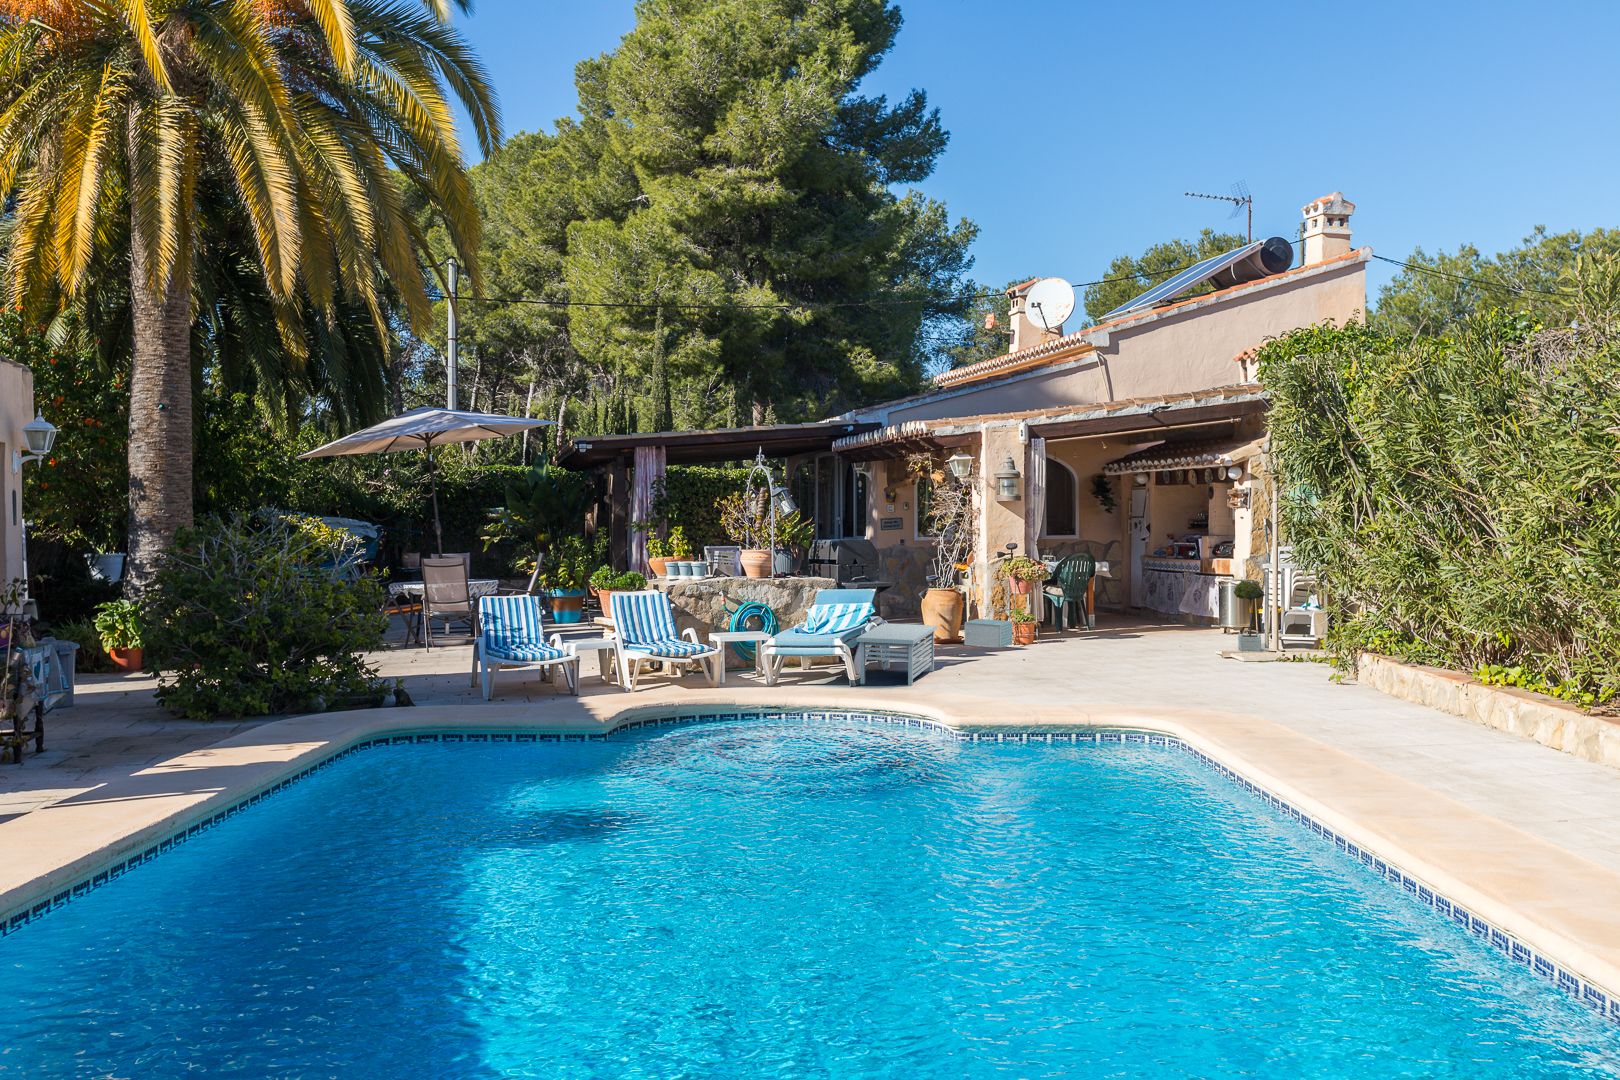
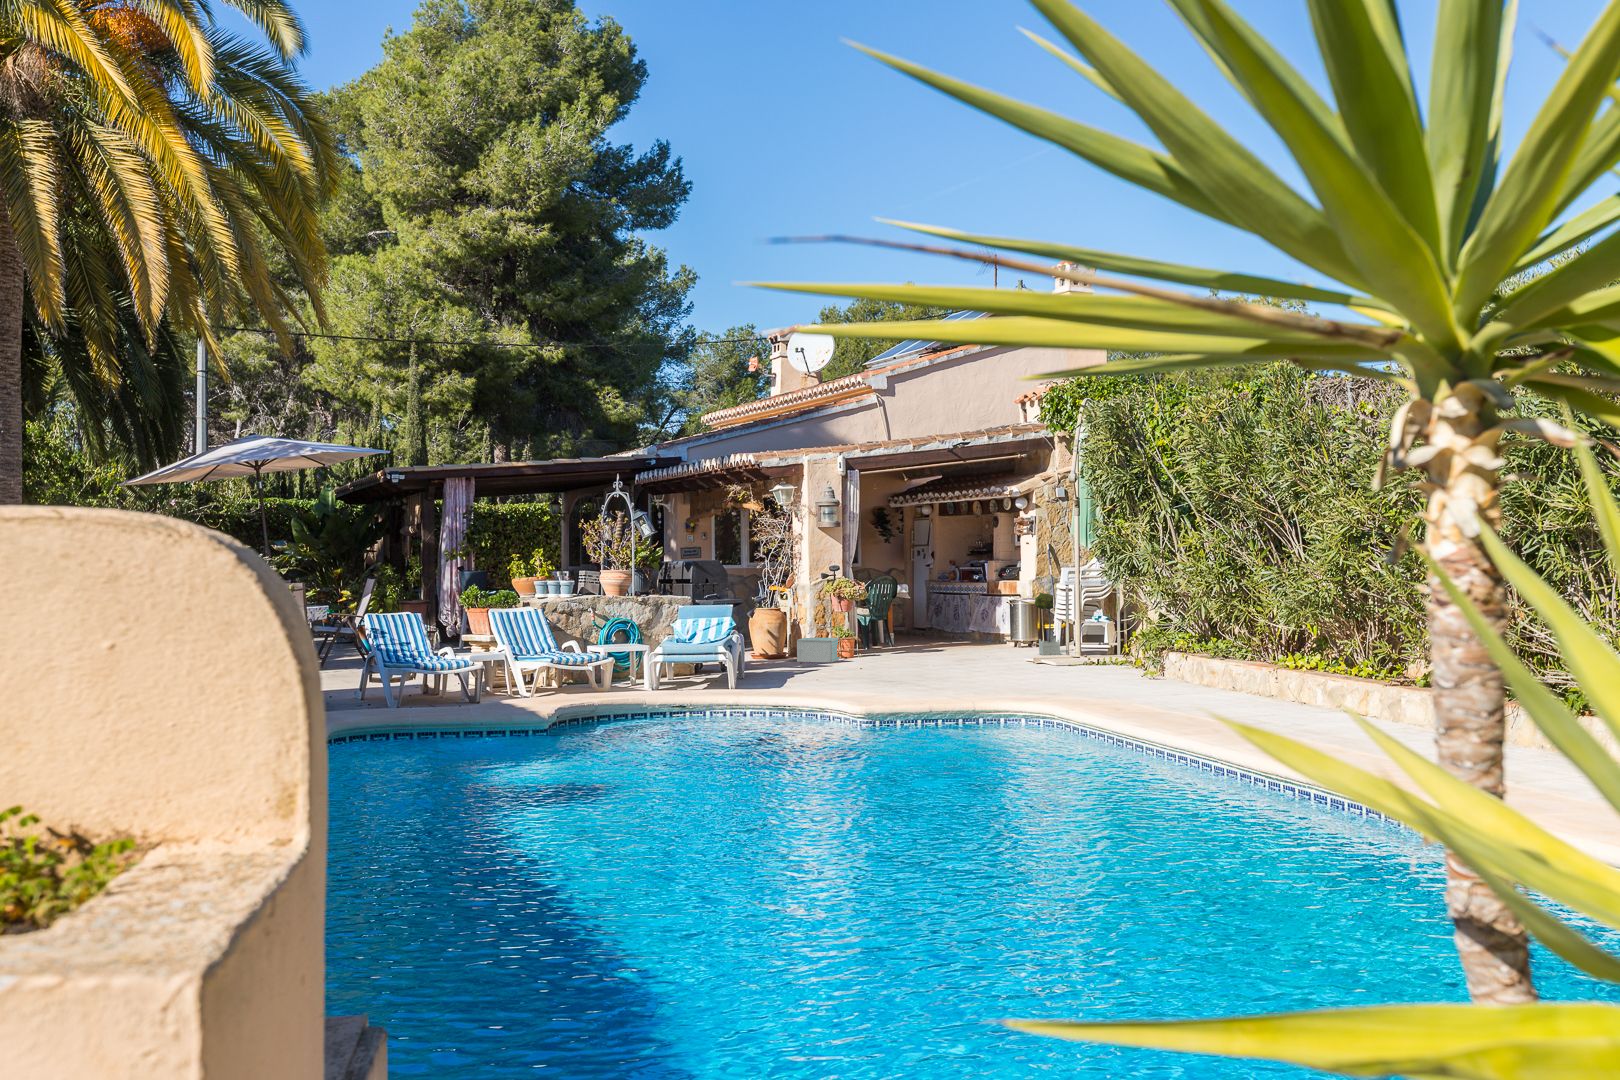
storage bench: present [856,623,937,686] -> none [739,634,799,688]

